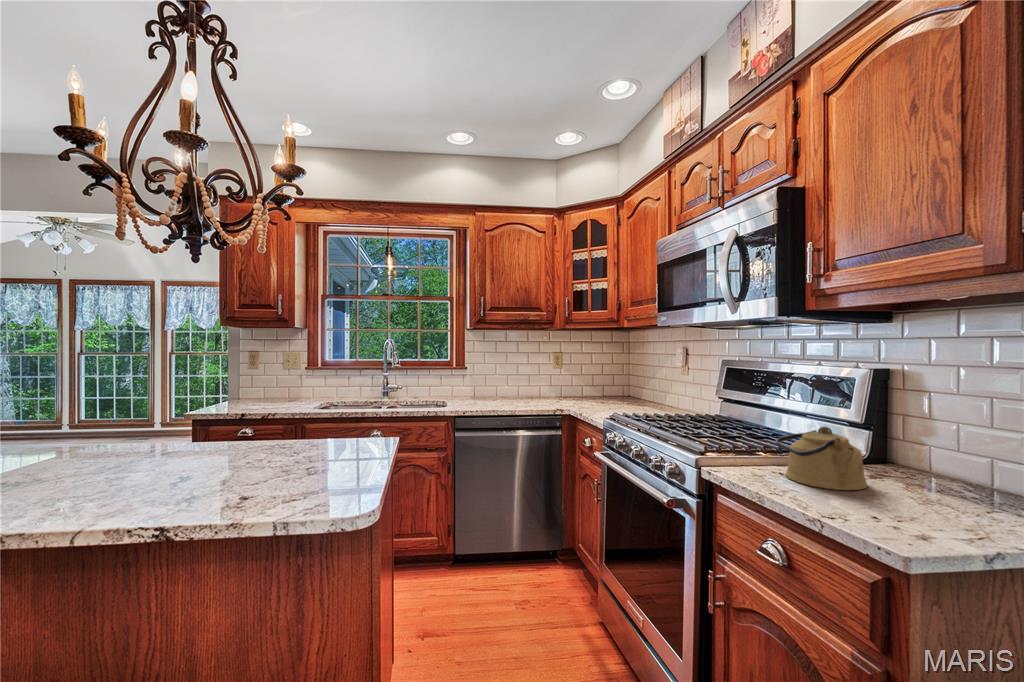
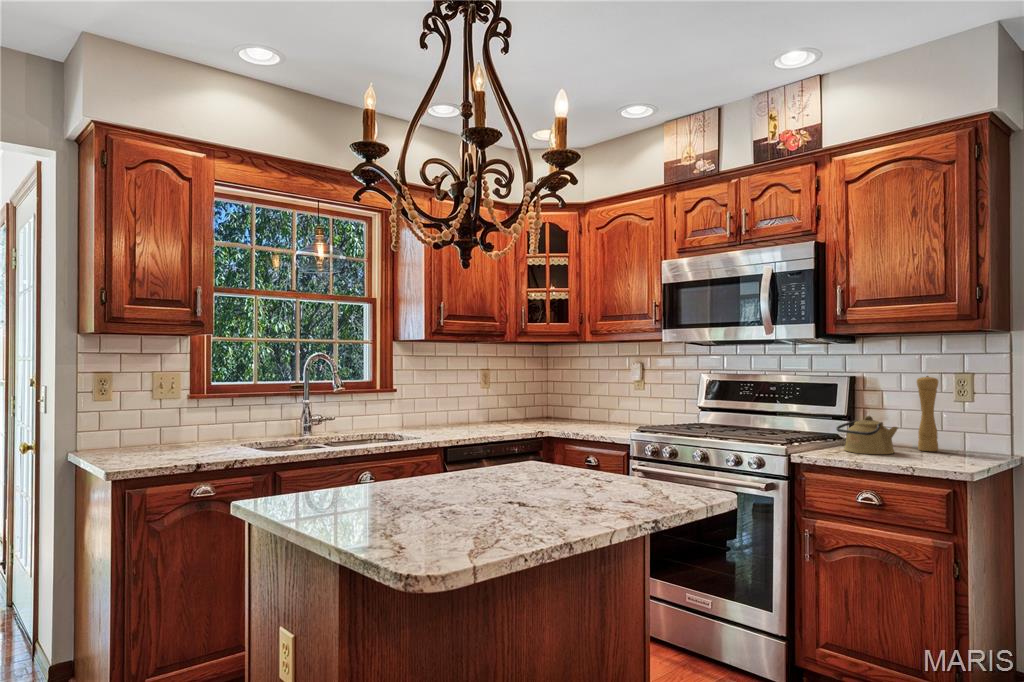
pepper mill: none [925,369,969,498] -> present [917,376,938,452]

